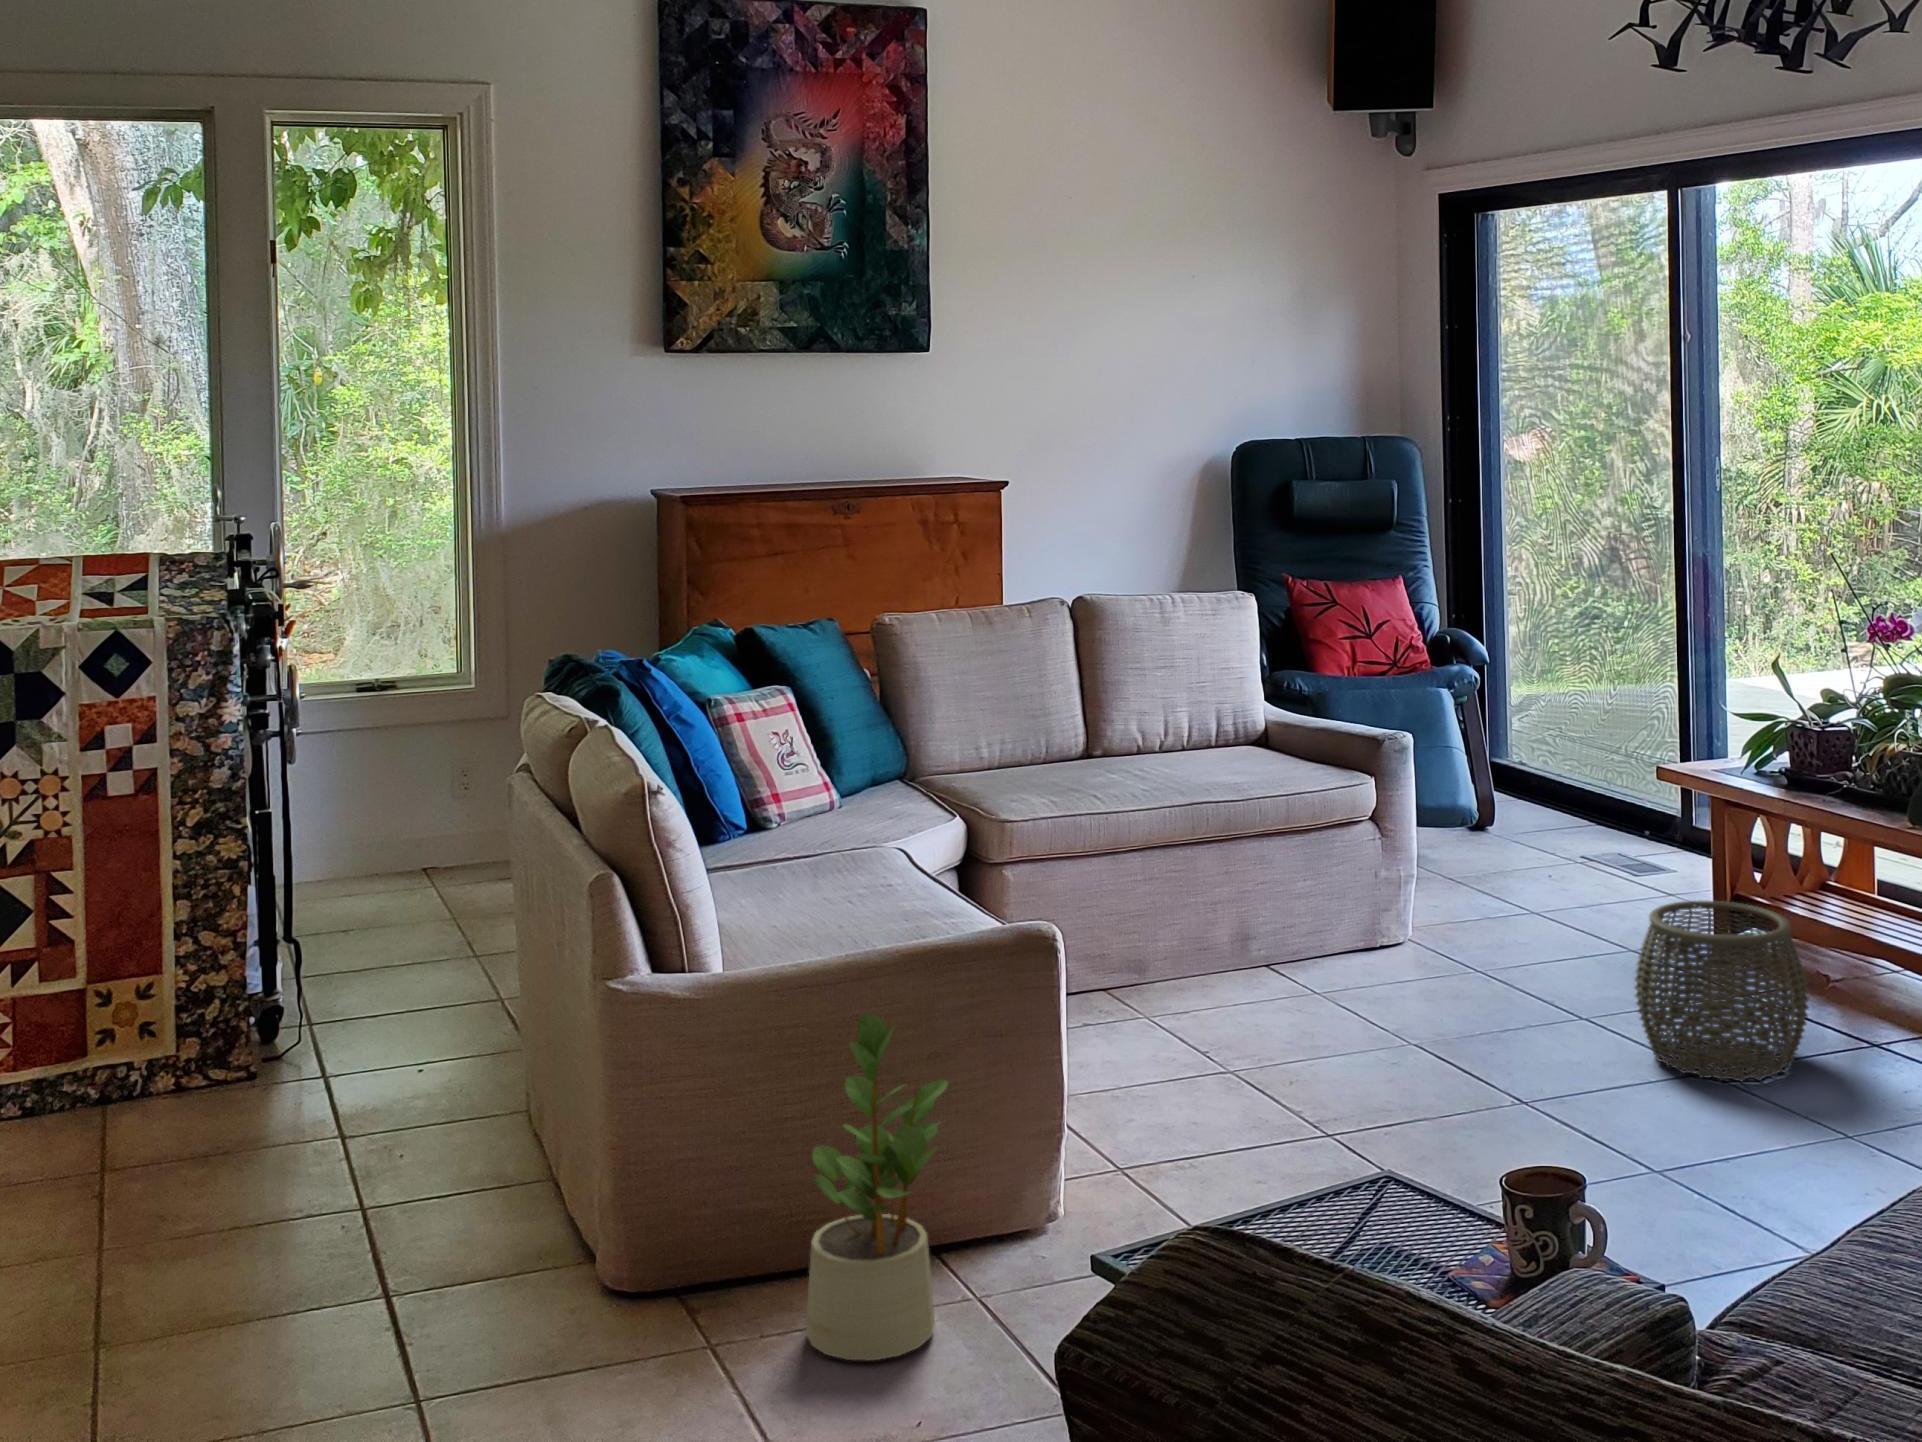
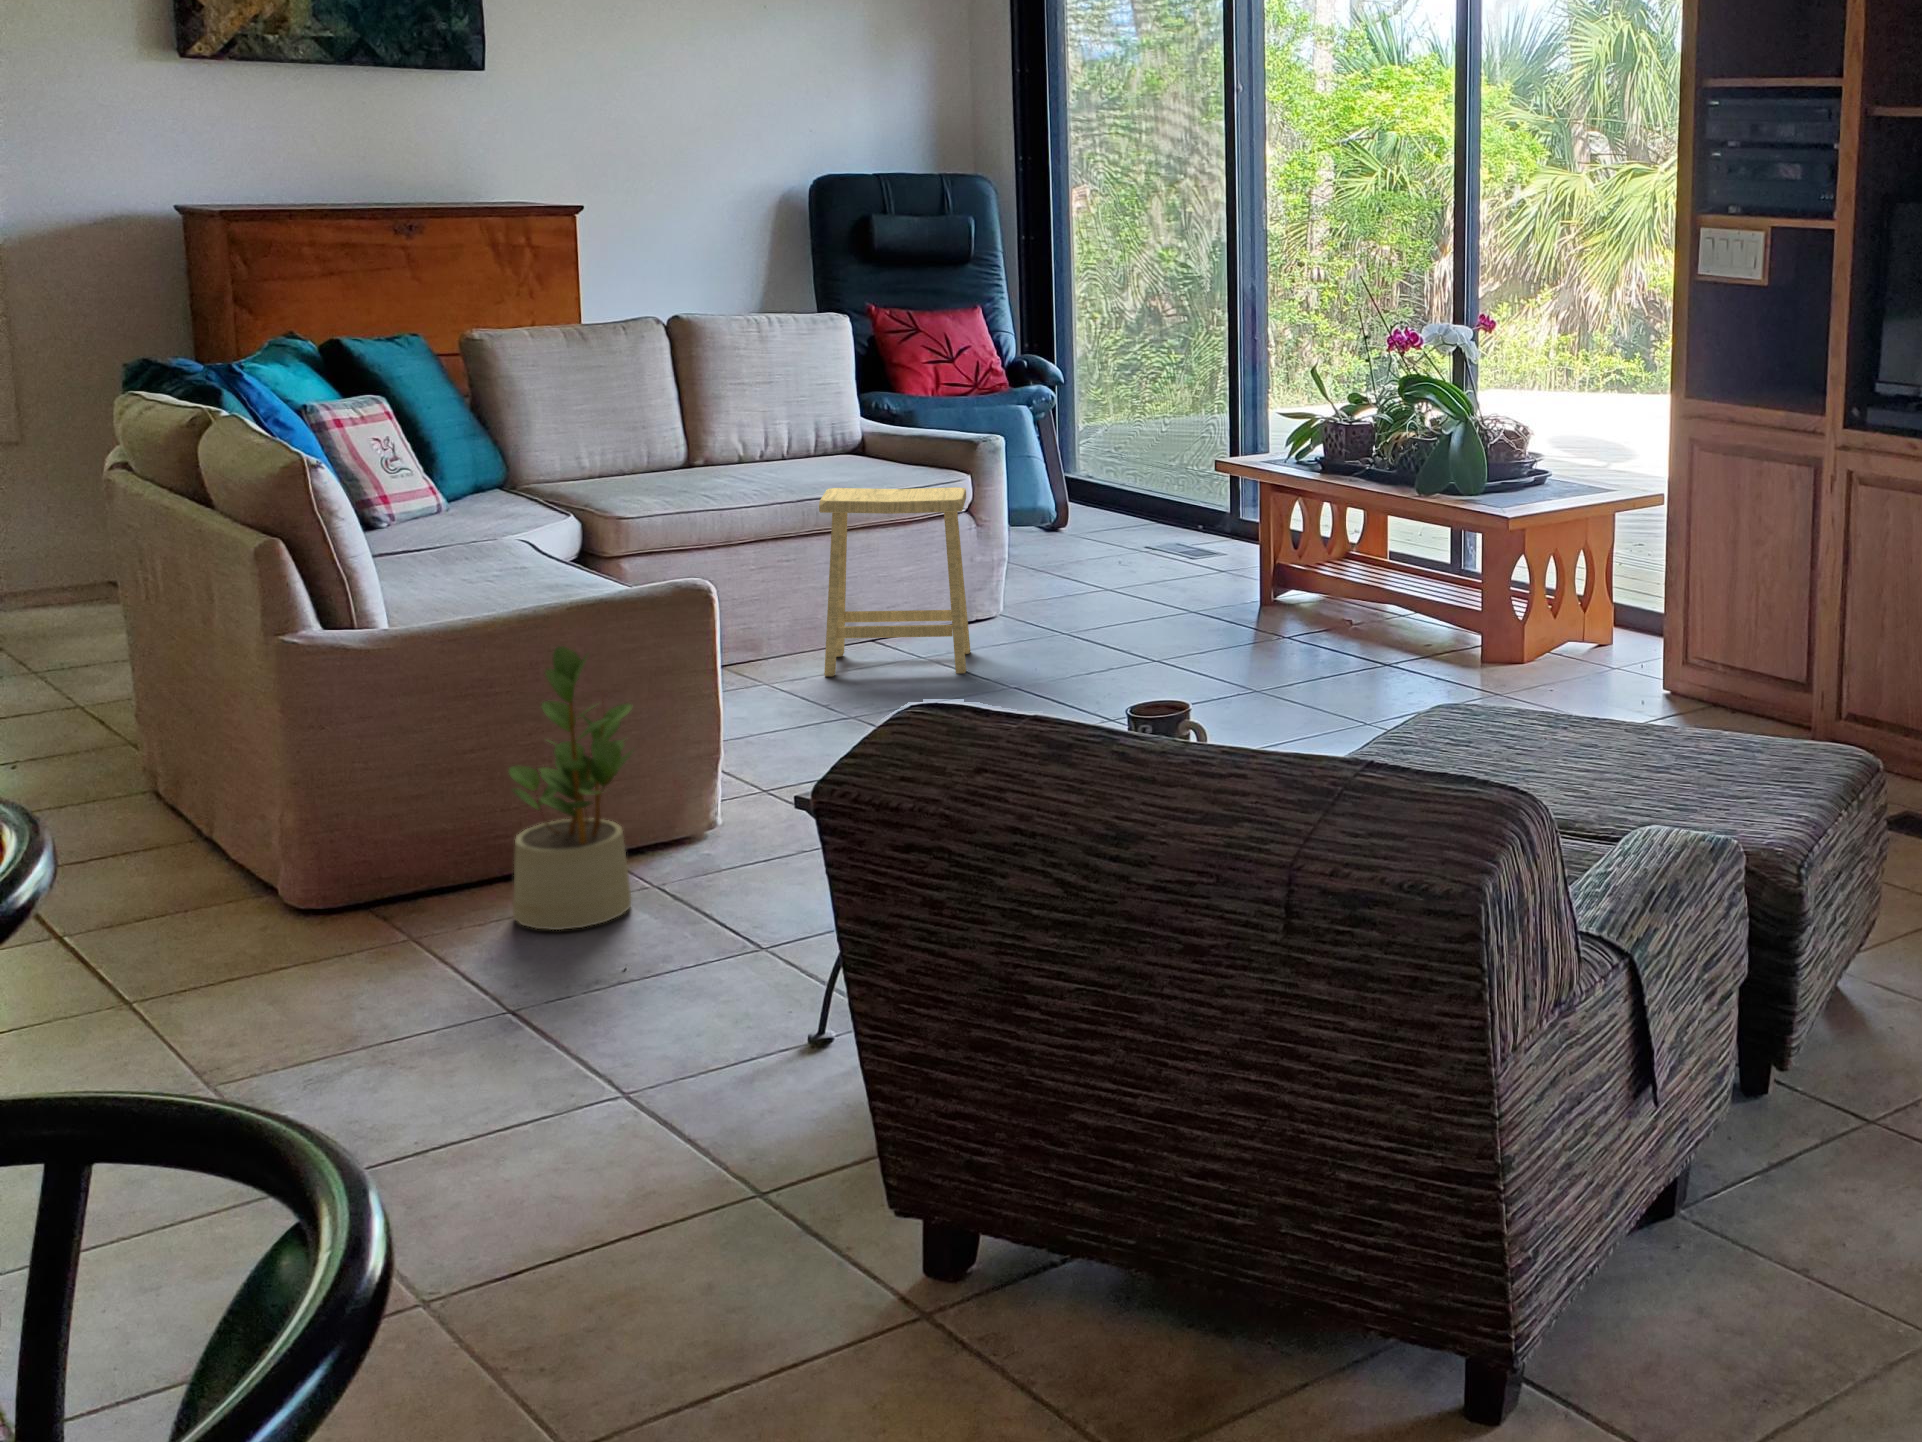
footstool: none [1203,794,1369,1023] -> present [819,487,970,676]
woven basket: present [1634,901,1809,1082] -> none [1198,553,1334,689]

